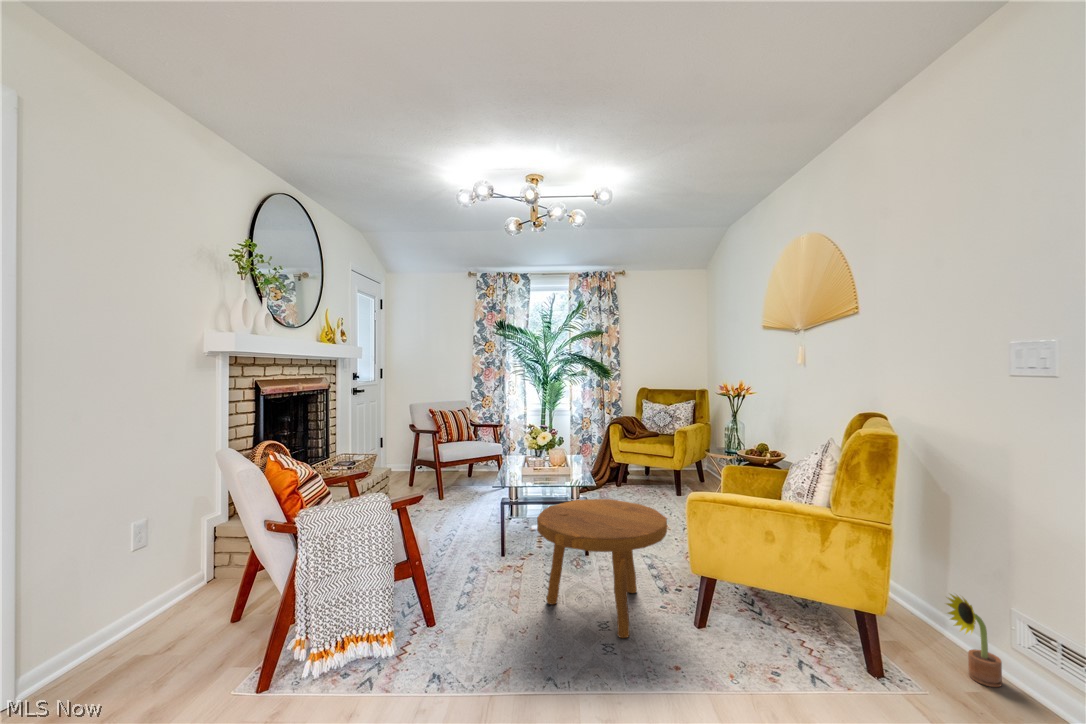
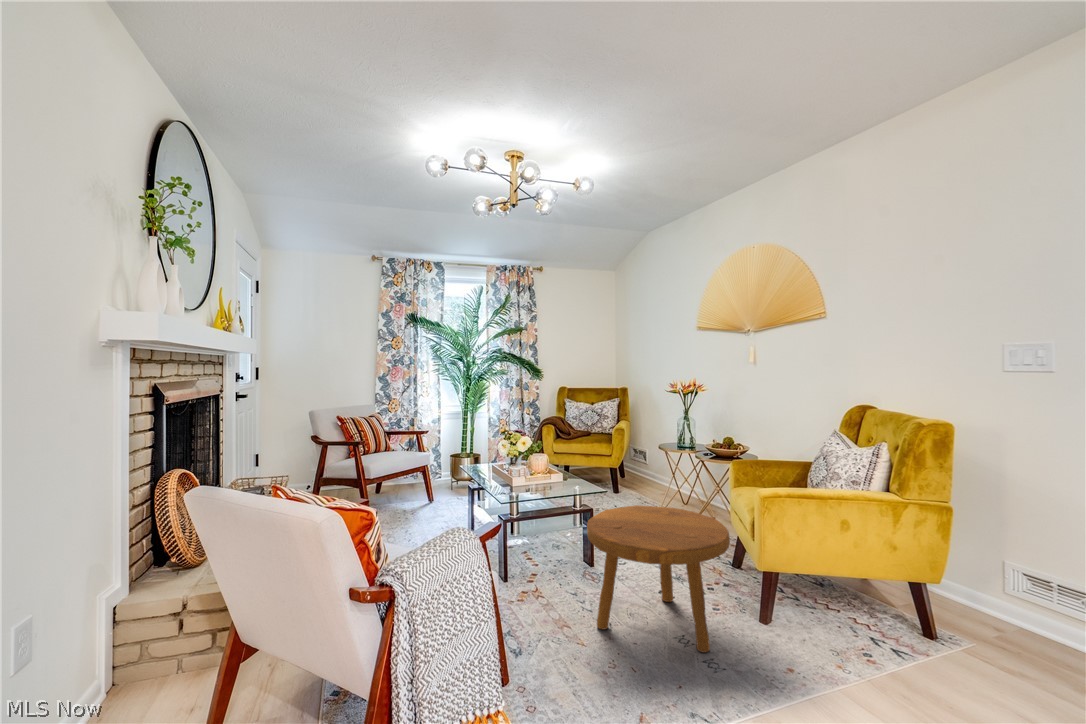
decorative plant: present [947,594,1002,687] -> none [958,558,1006,634]

